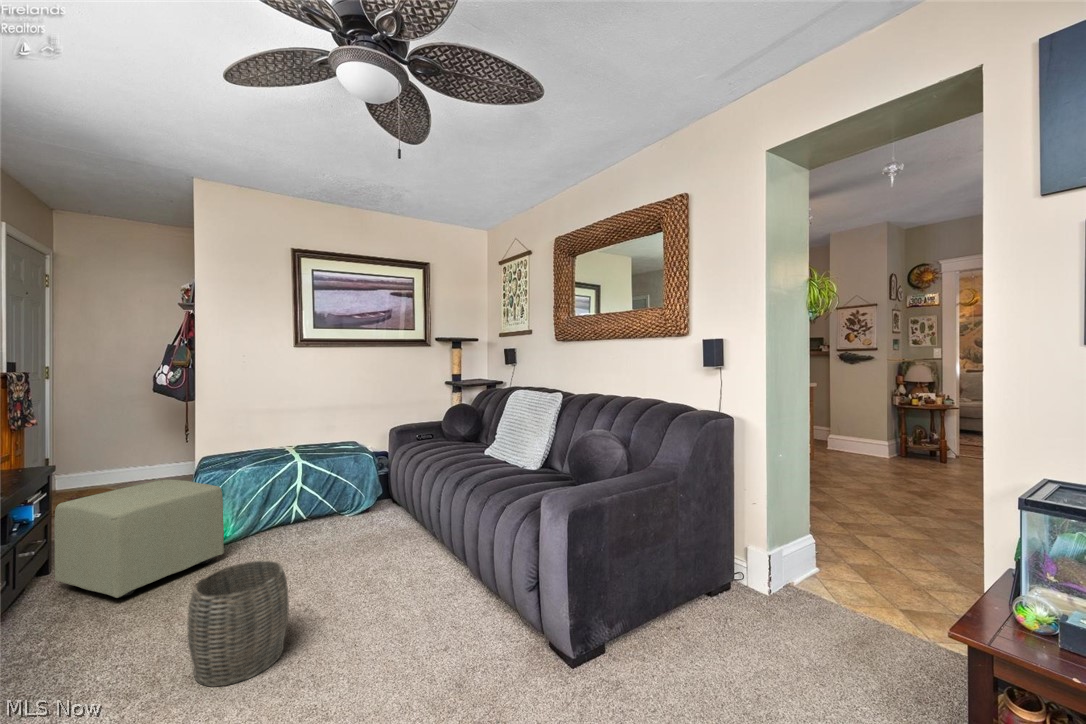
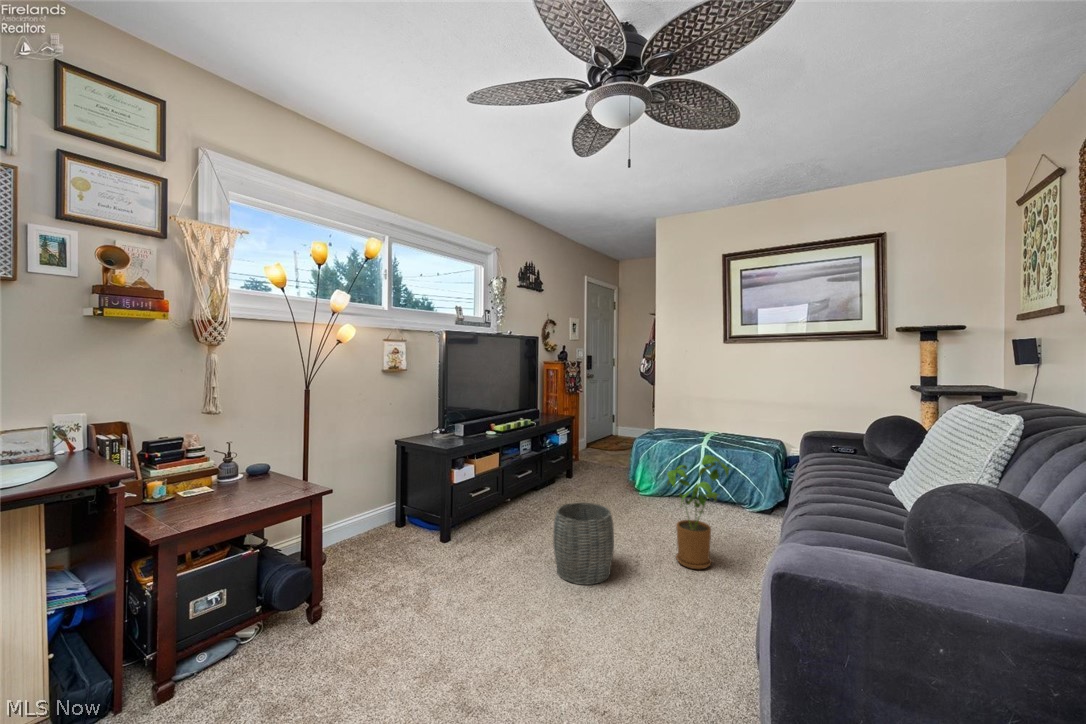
house plant: none [317,464,389,590] -> present [667,455,730,569]
ottoman: present [54,480,224,598] -> none [561,439,636,507]

